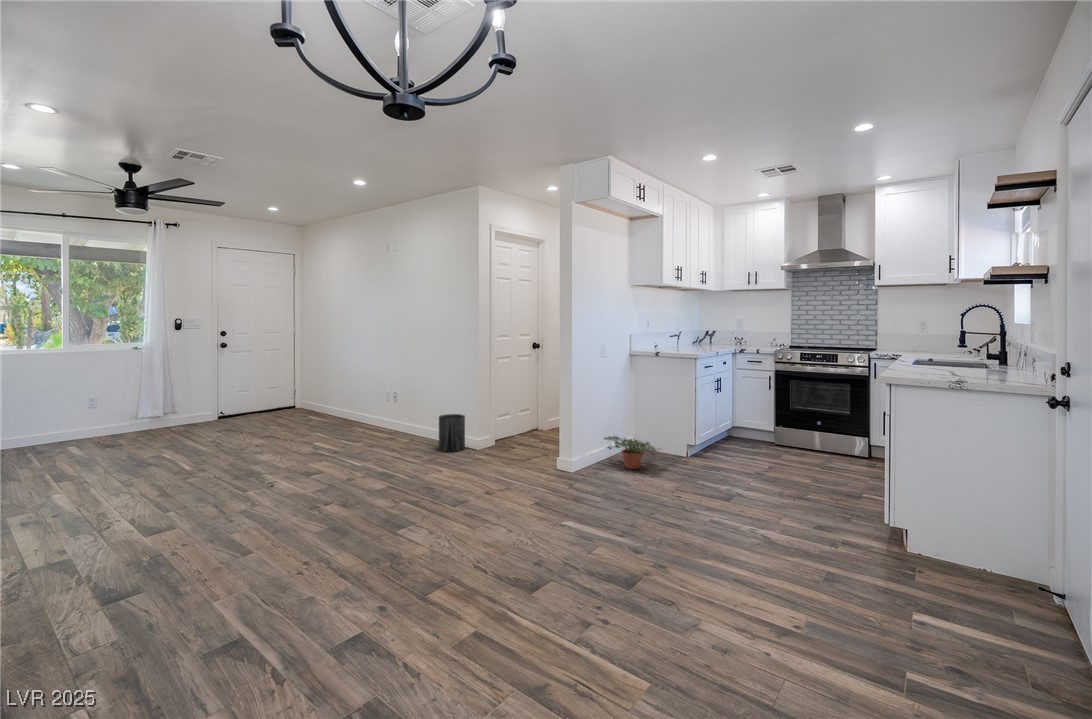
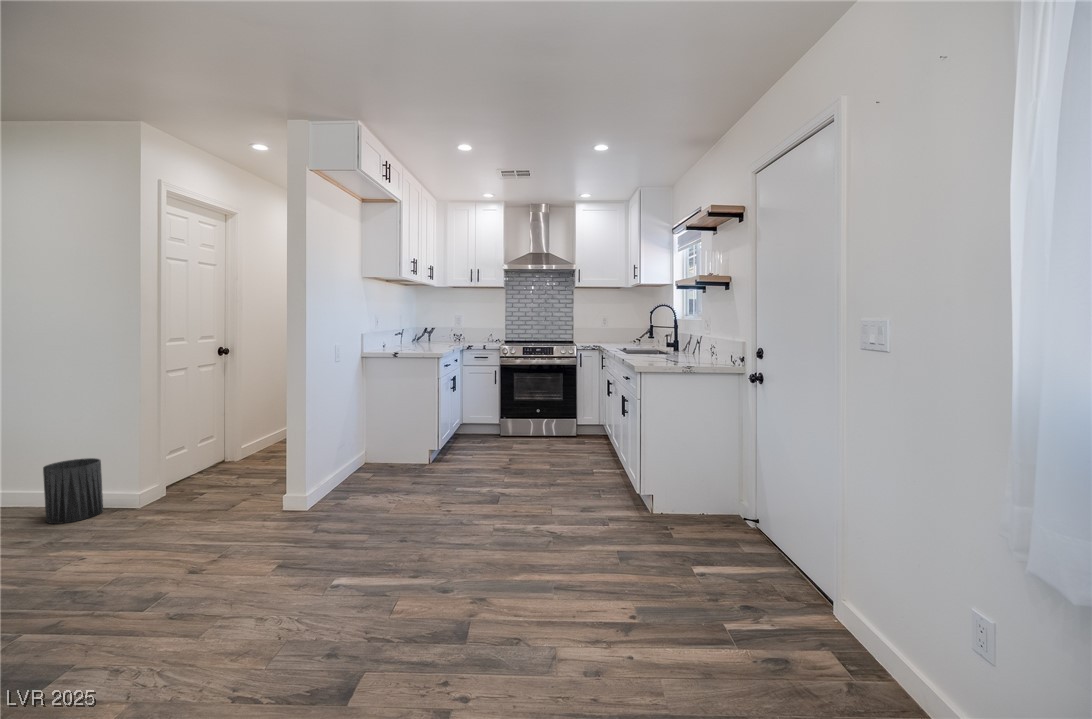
potted plant: present [604,436,656,469] -> none [342,451,414,489]

